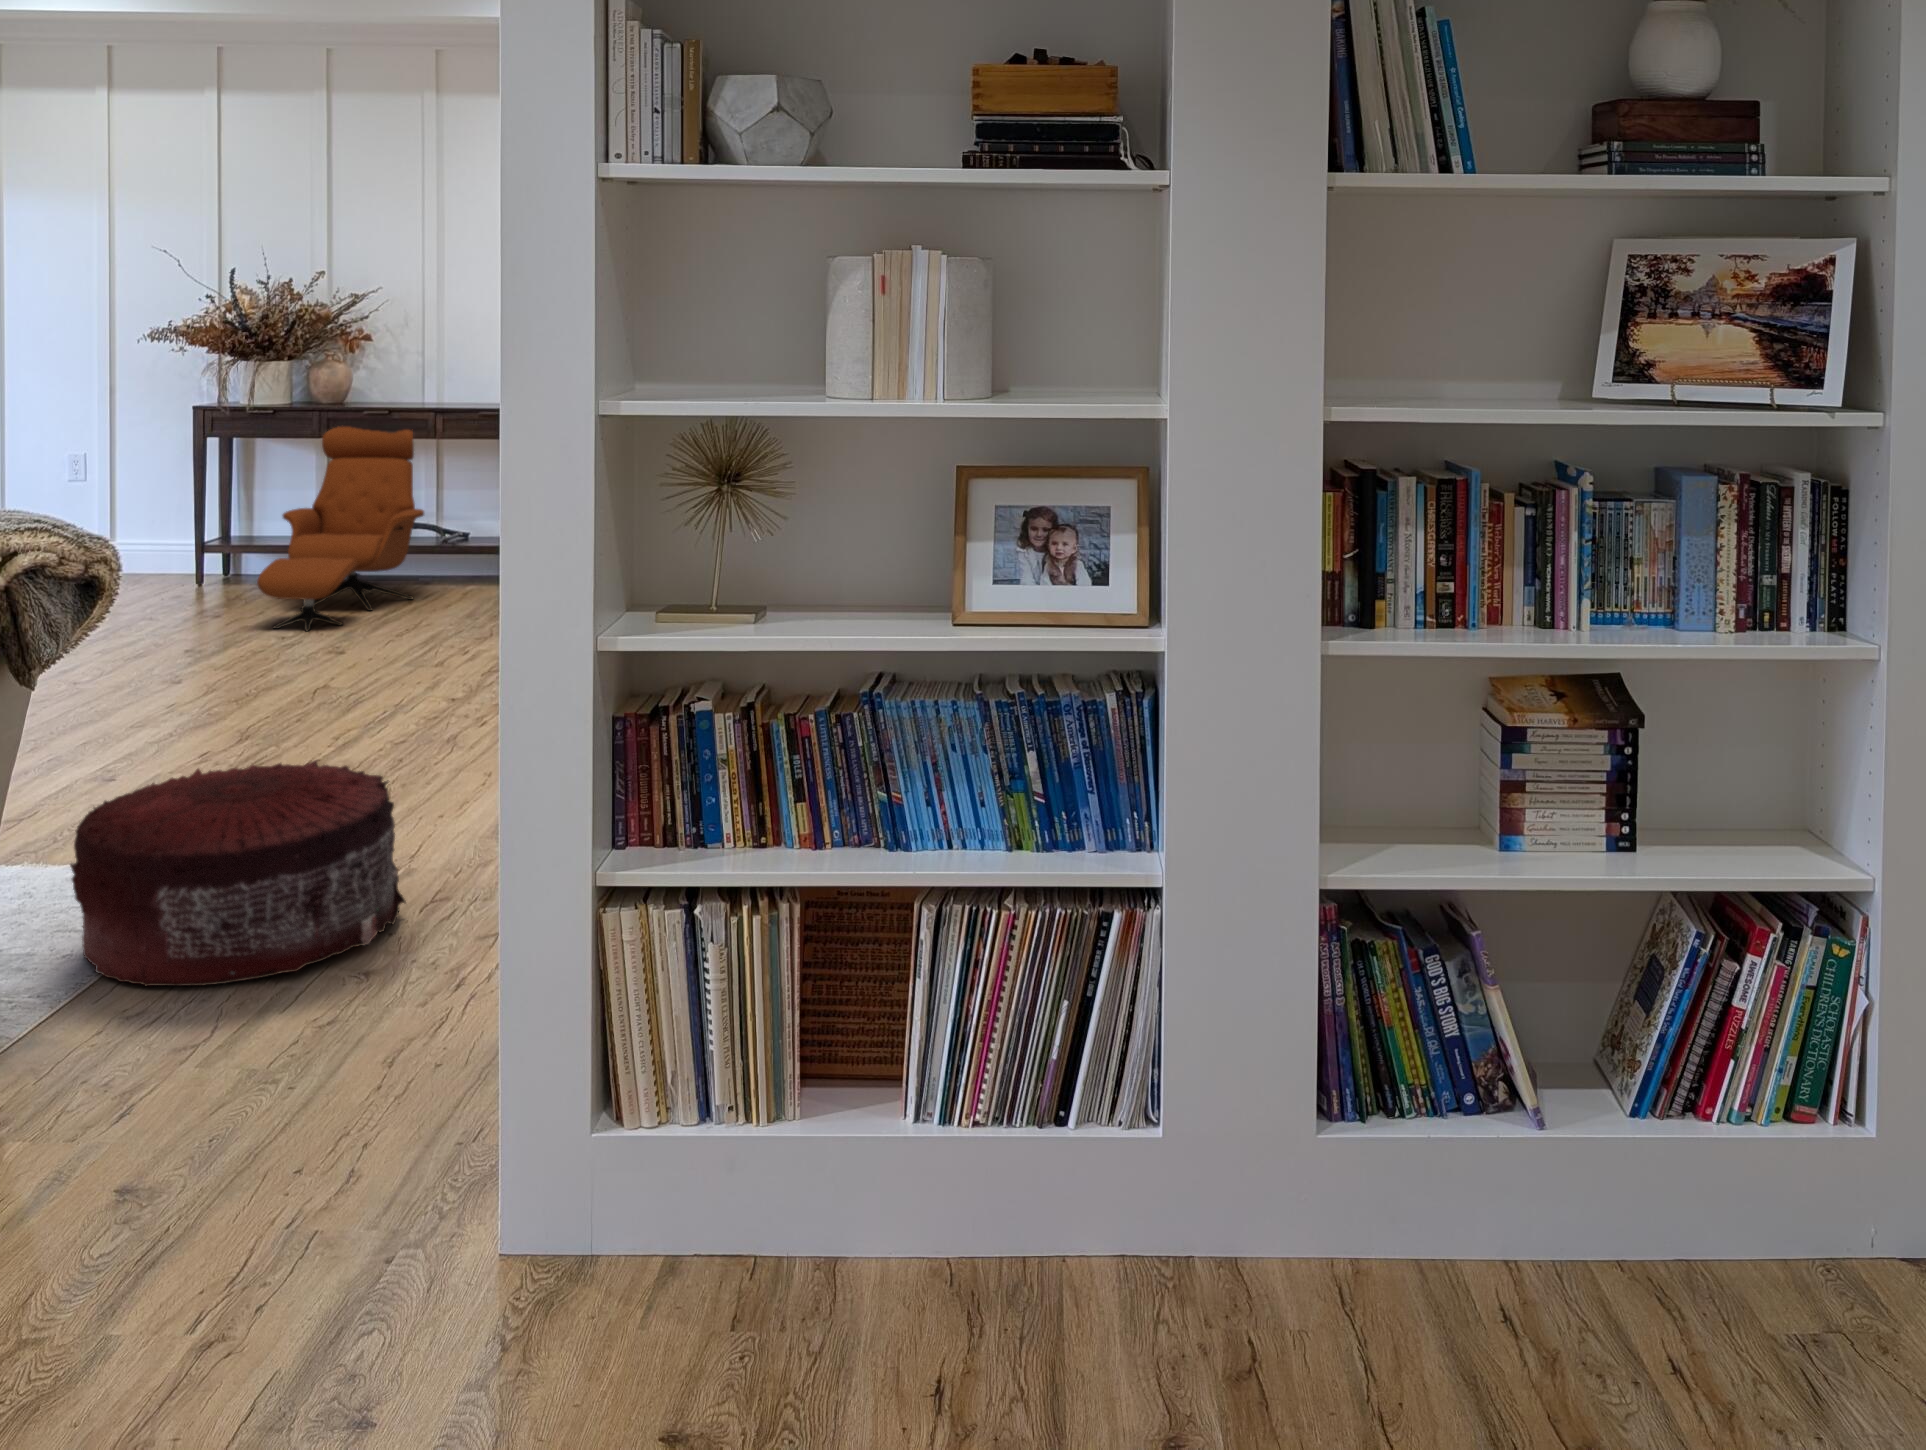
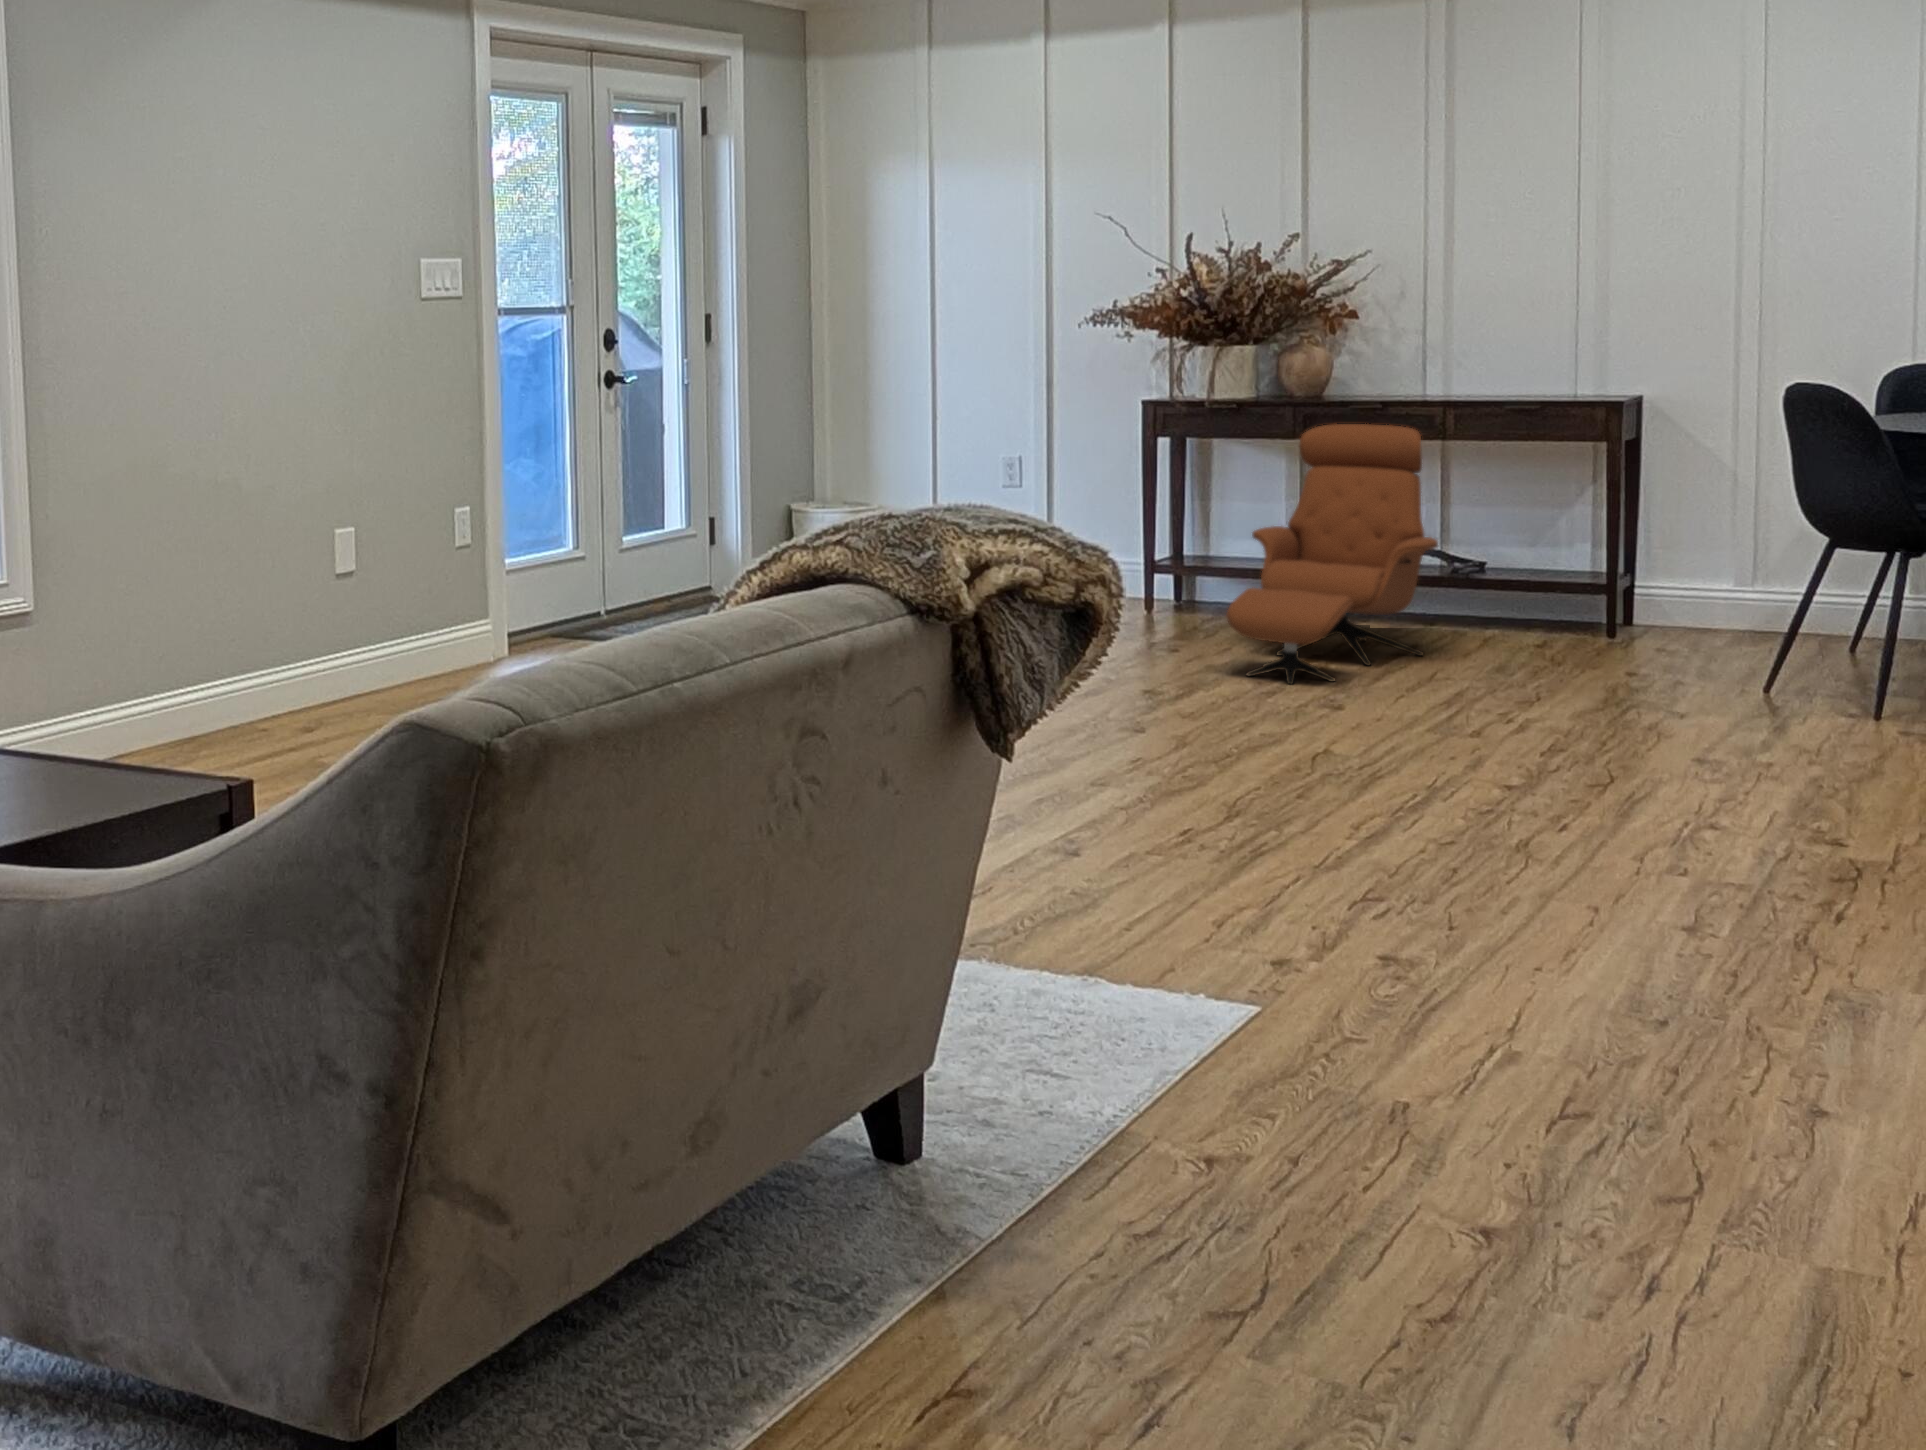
pouf: present [70,760,406,986] -> none [1049,885,1539,1247]

